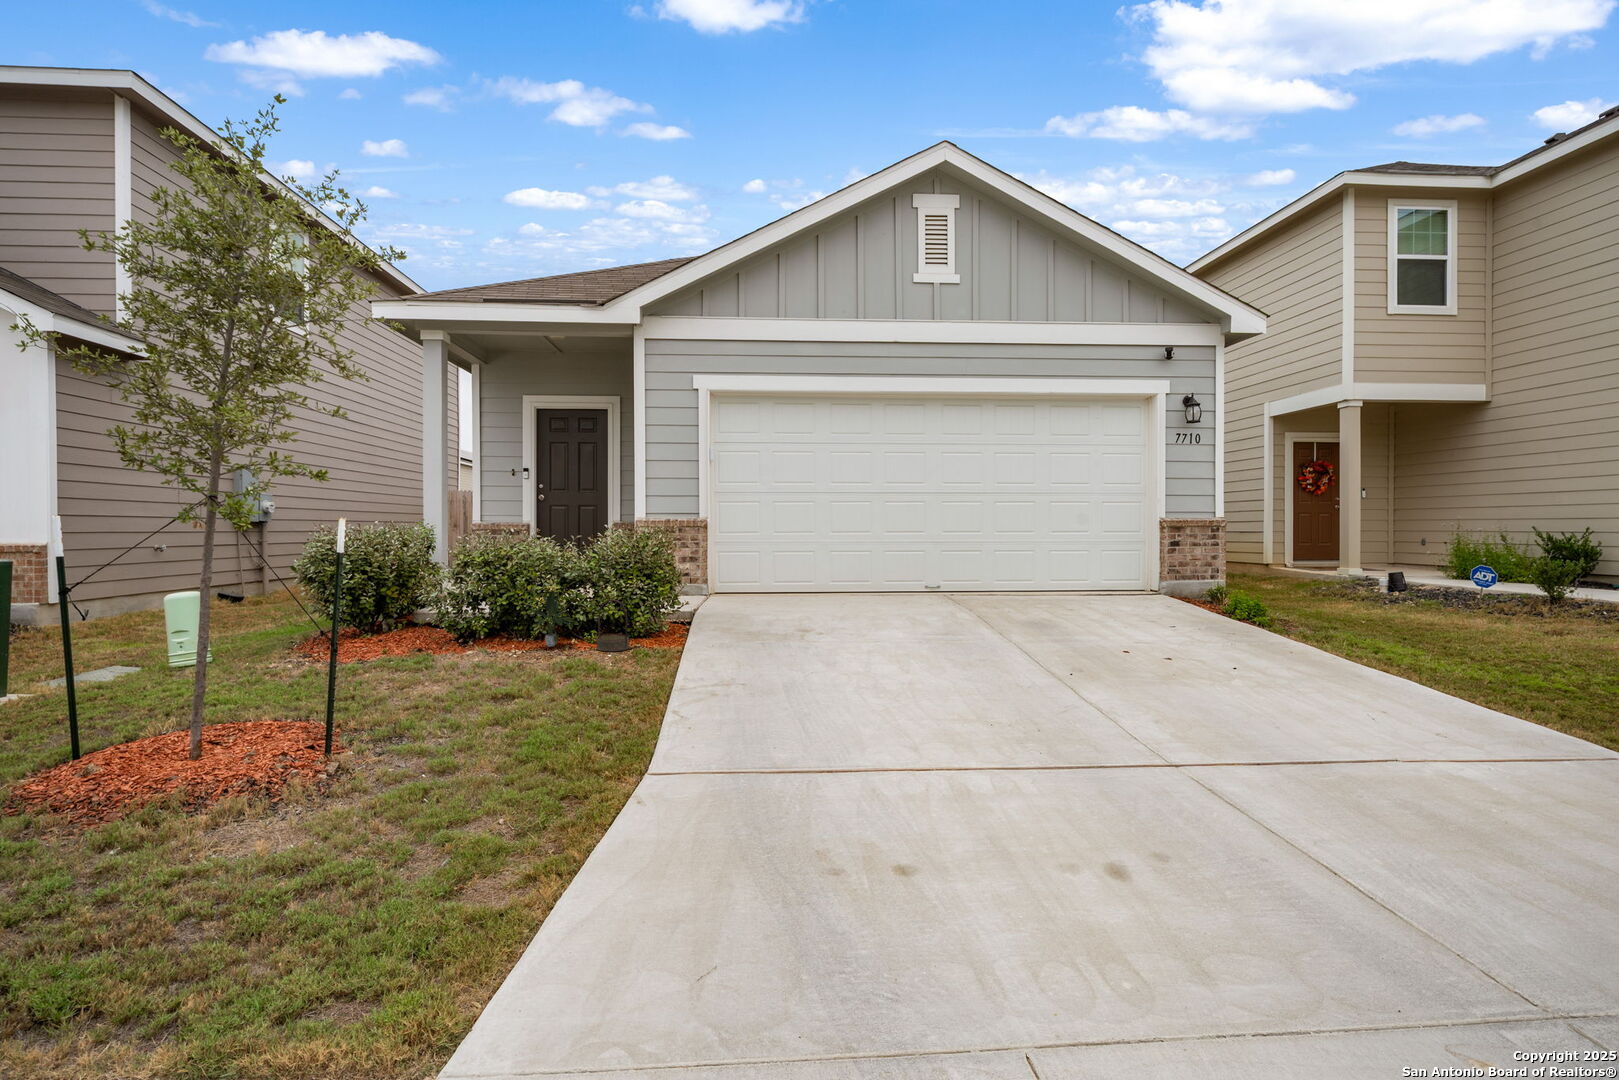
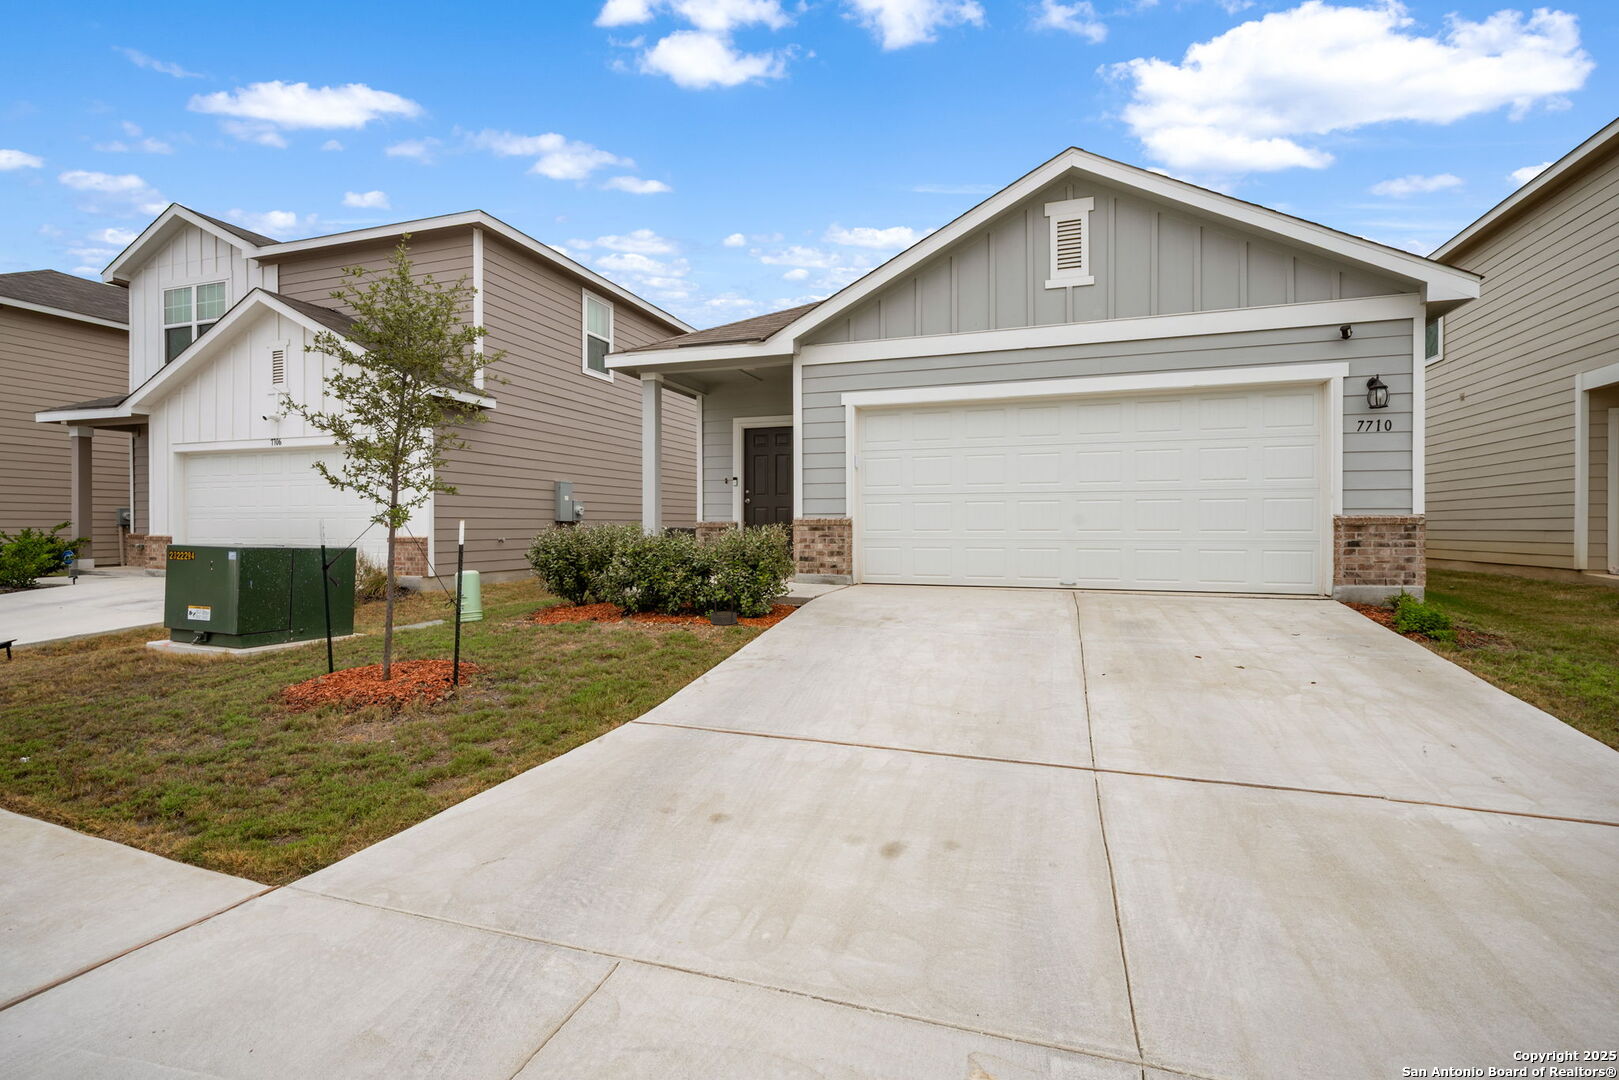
potted plant: present [532,591,572,647] -> none [665,574,699,619]

